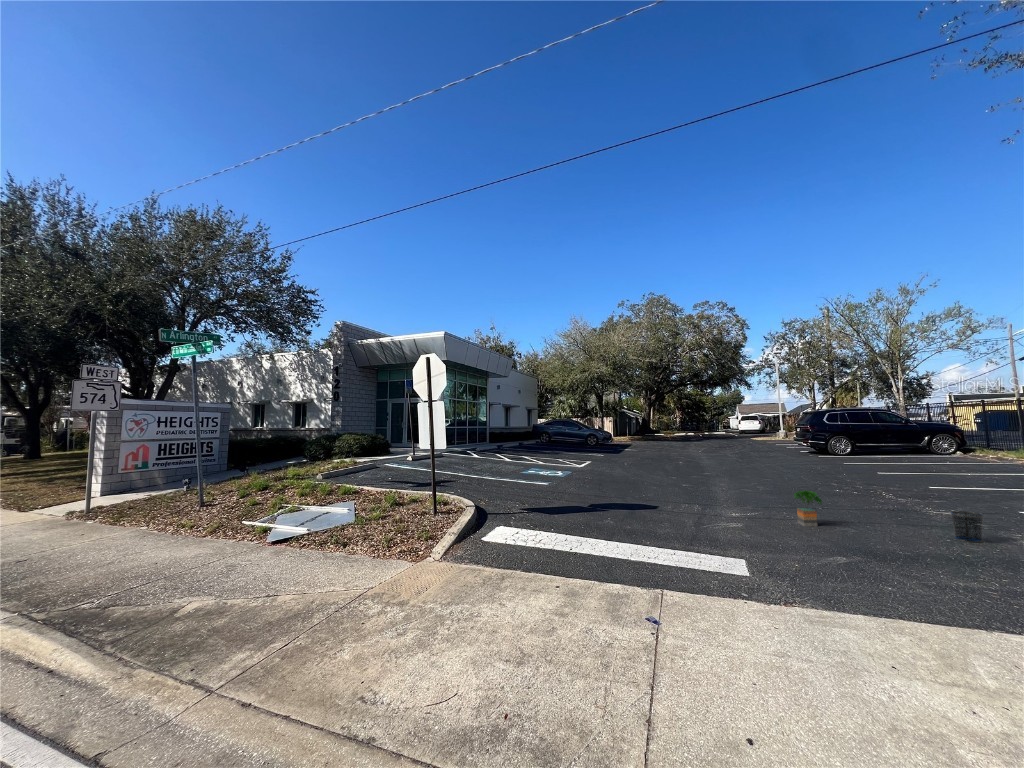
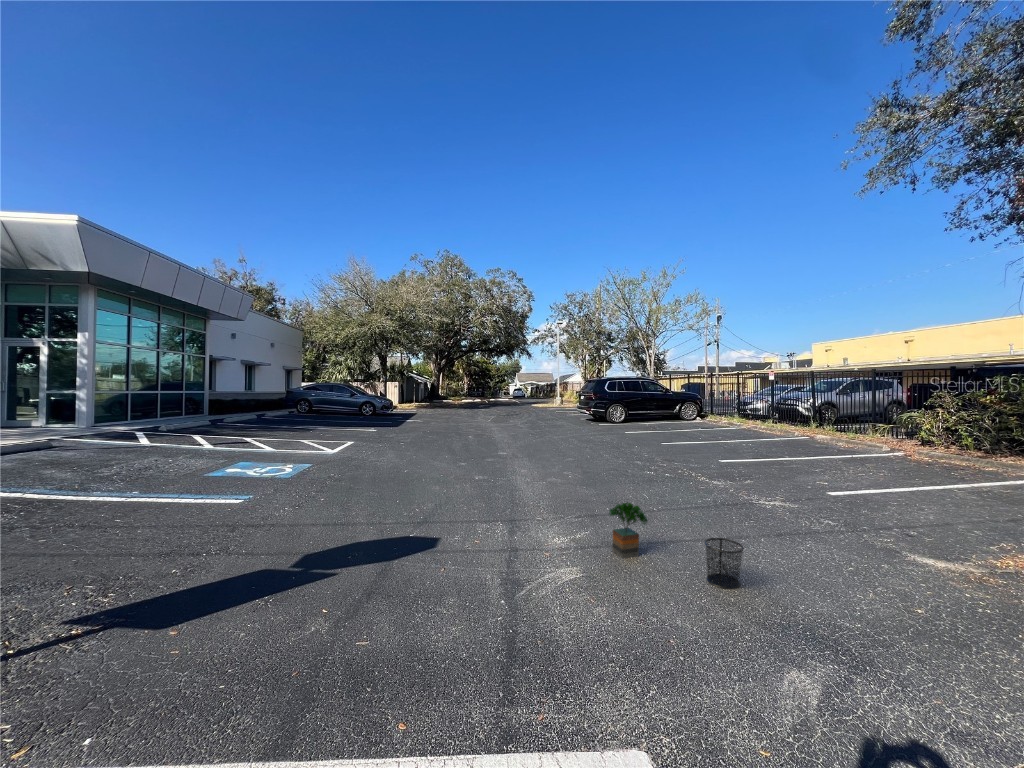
waste bin: present [951,511,984,543] -> present [705,538,744,589]

